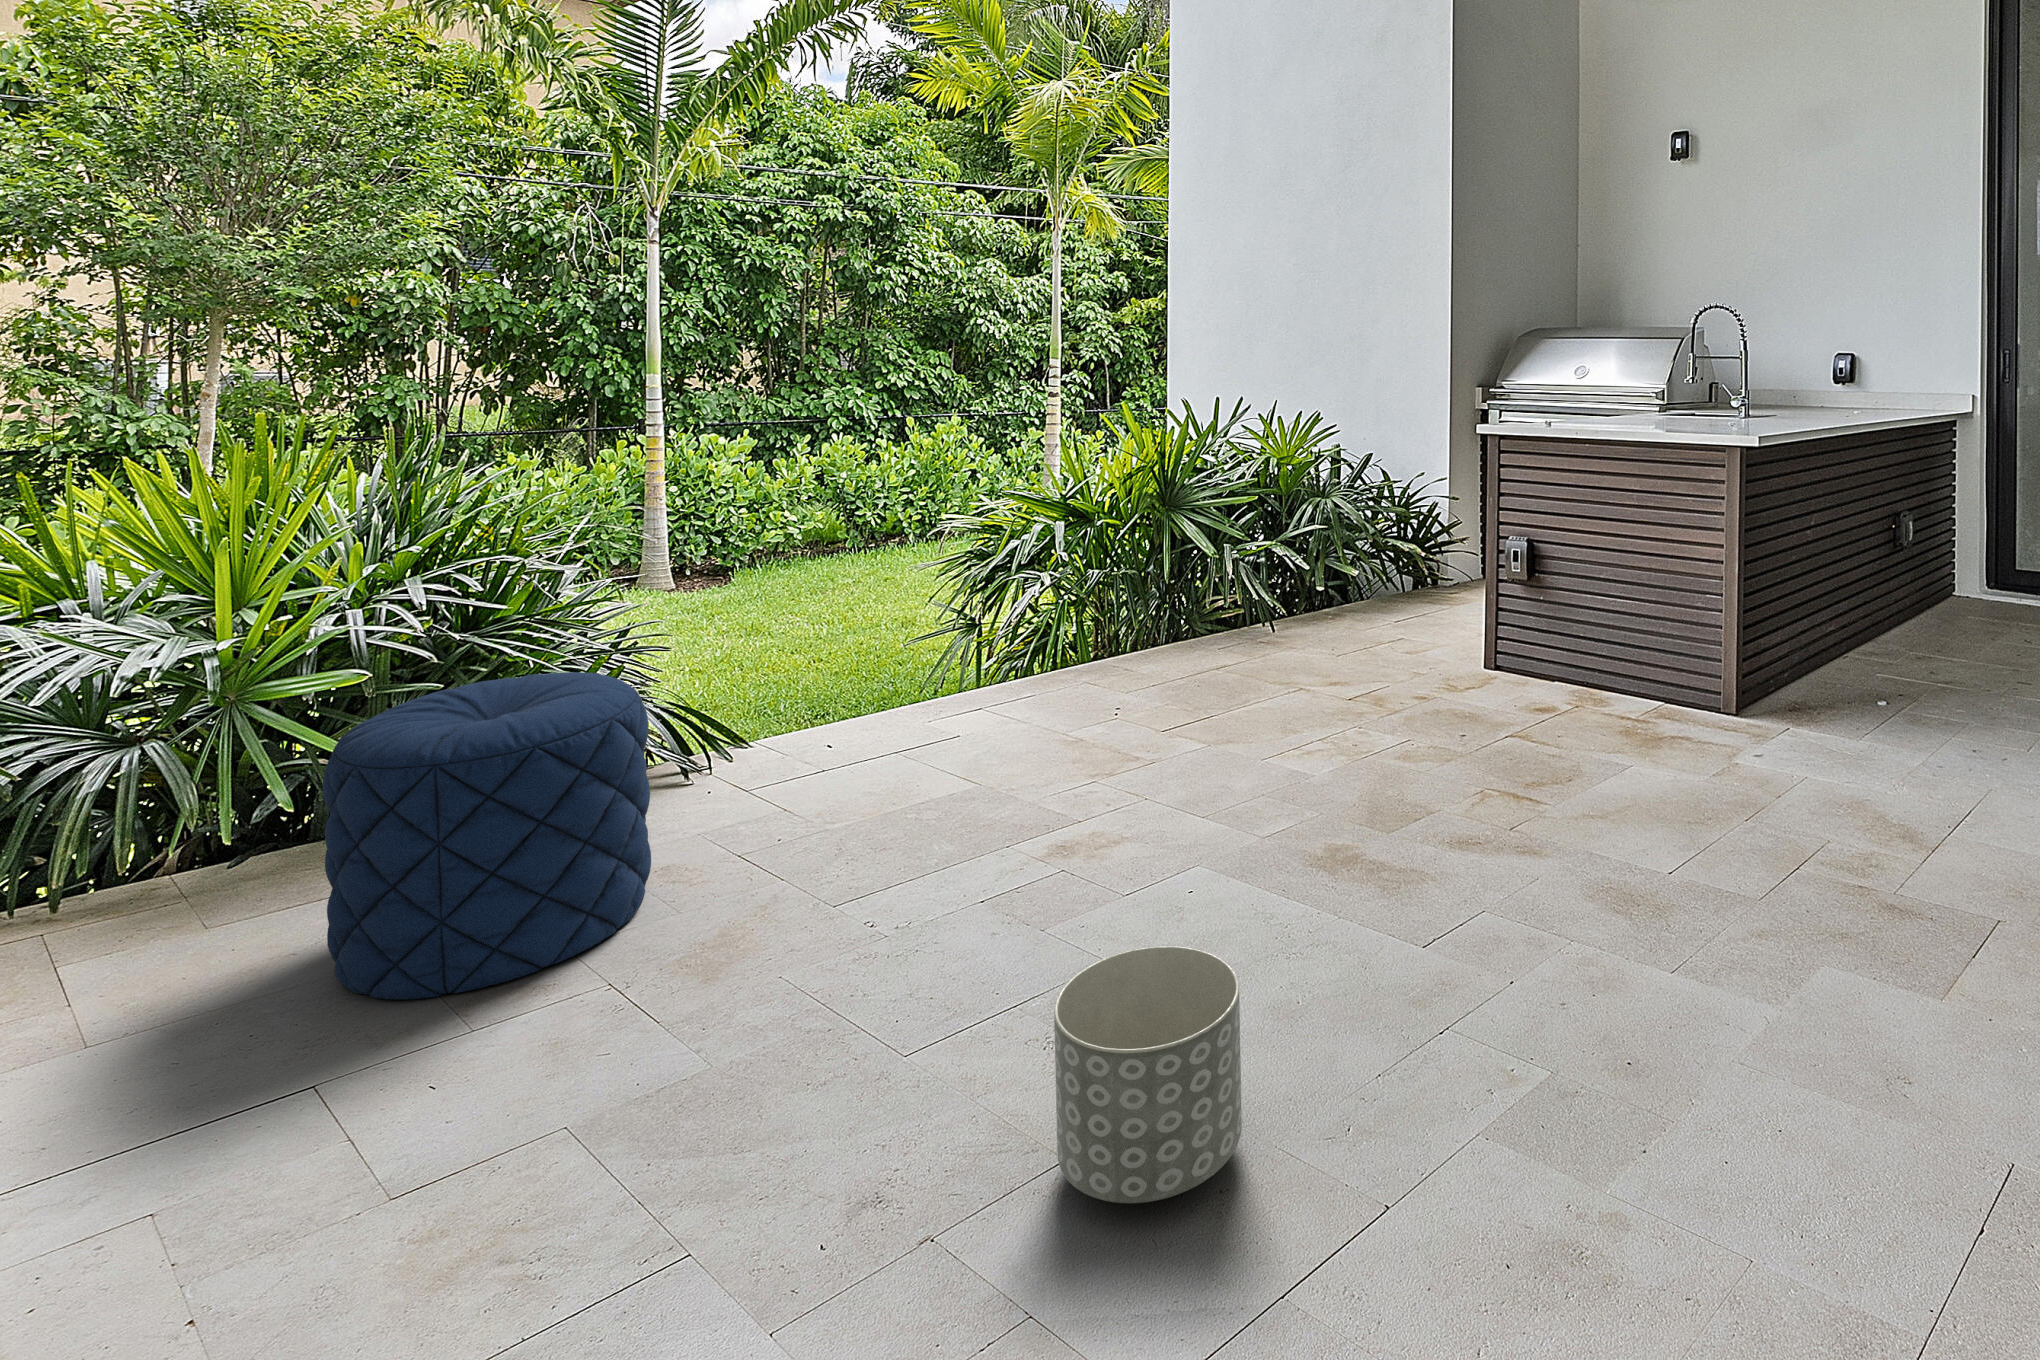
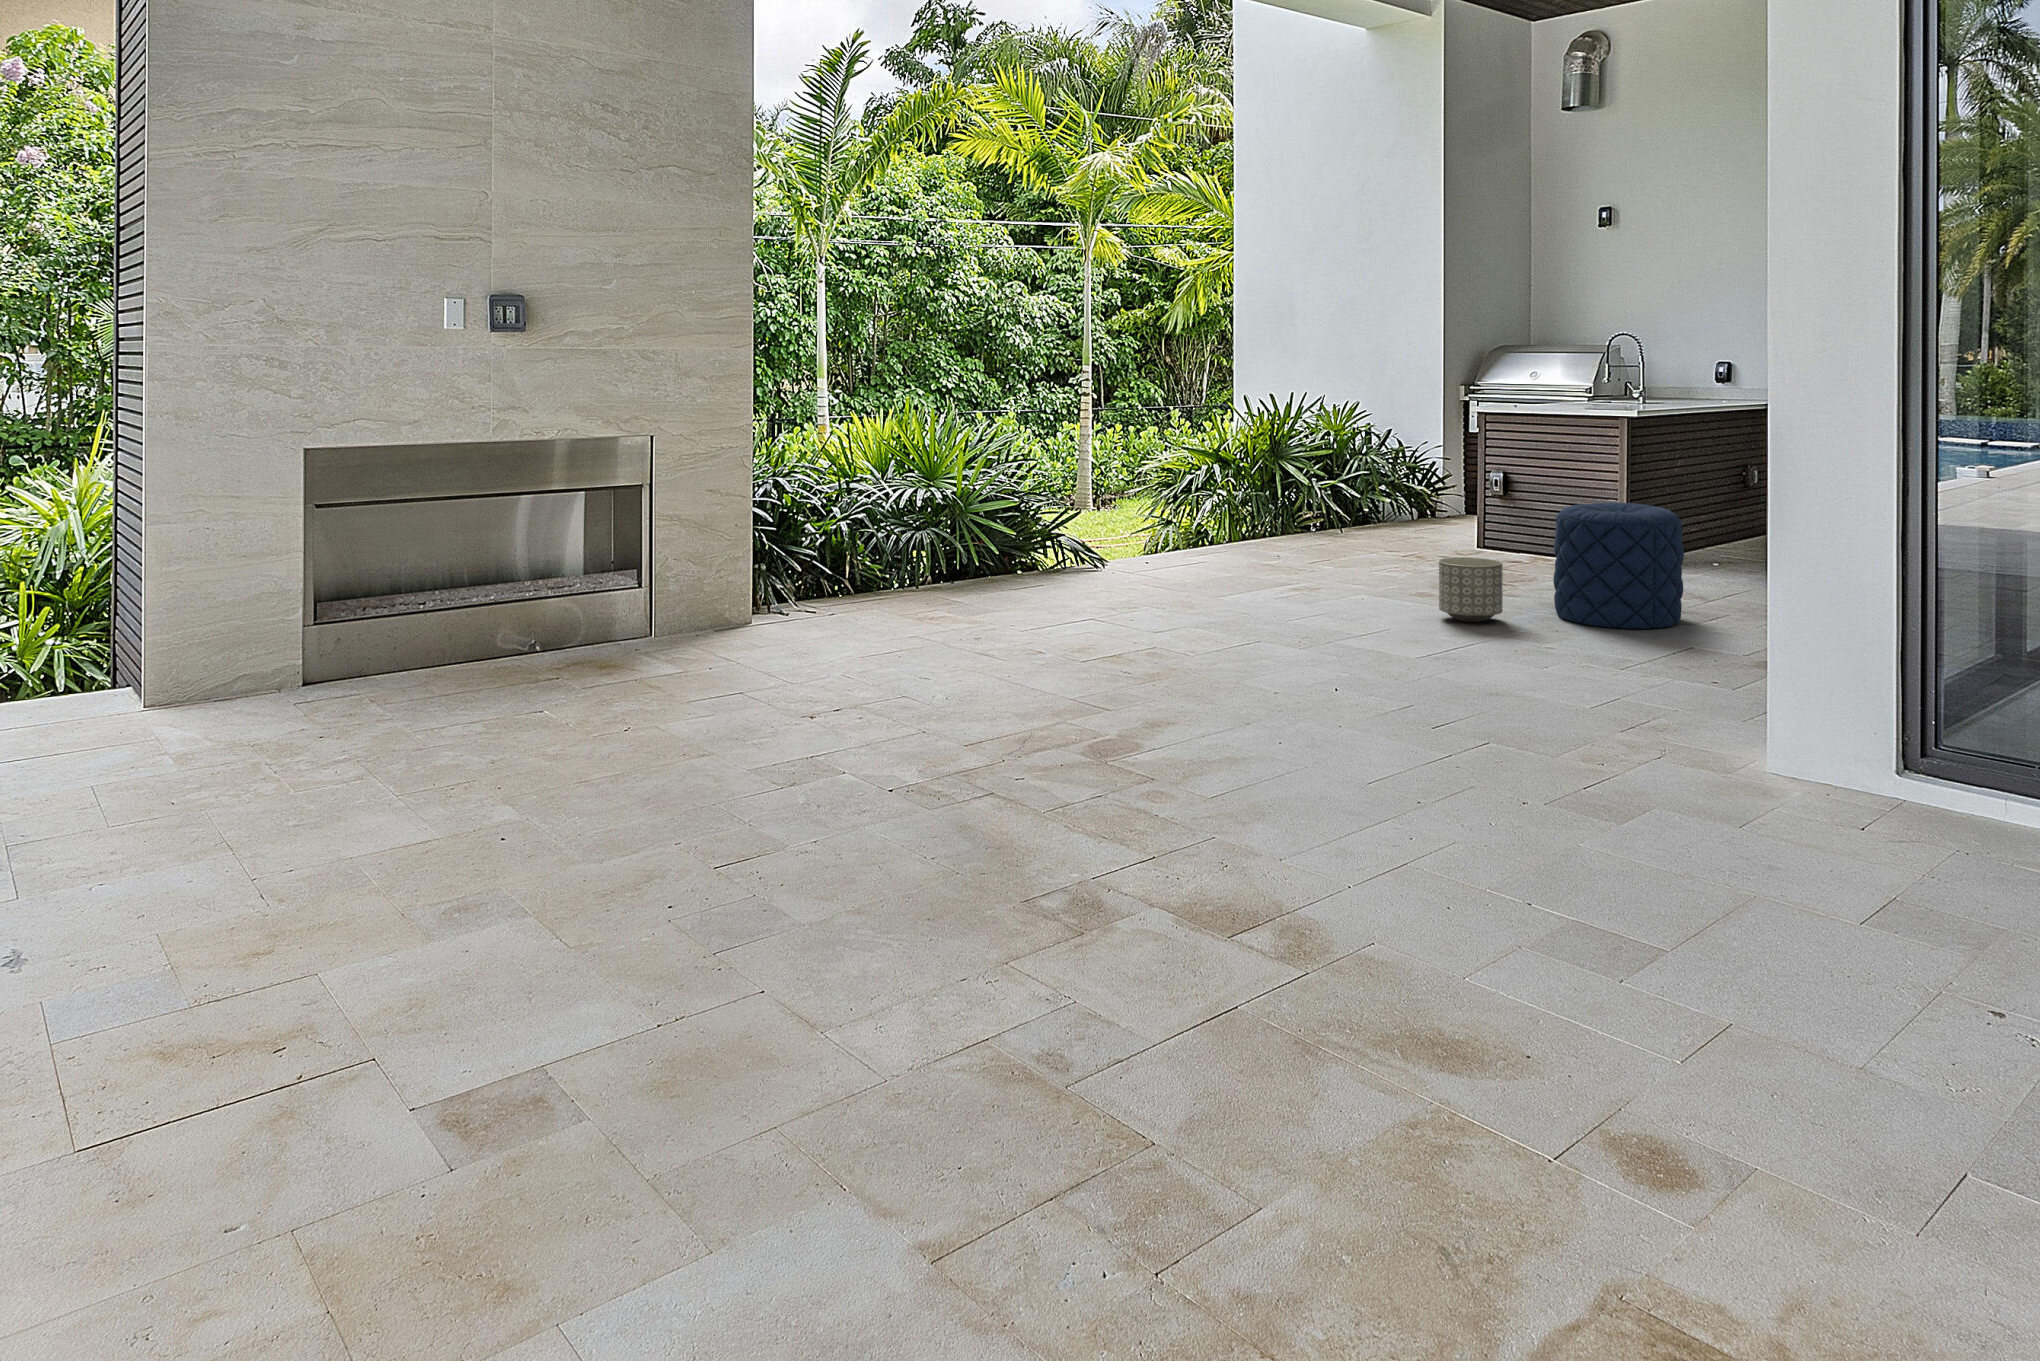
pouf: present [323,672,651,1000] -> present [1553,503,1684,629]

